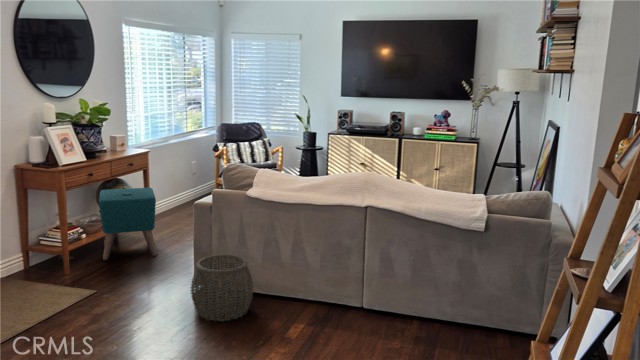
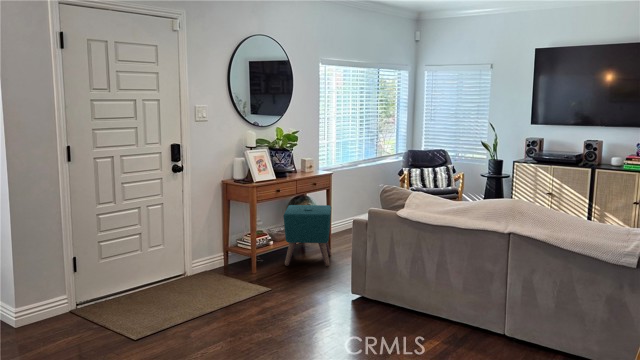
woven basket: present [191,254,253,321] -> none [342,268,399,328]

